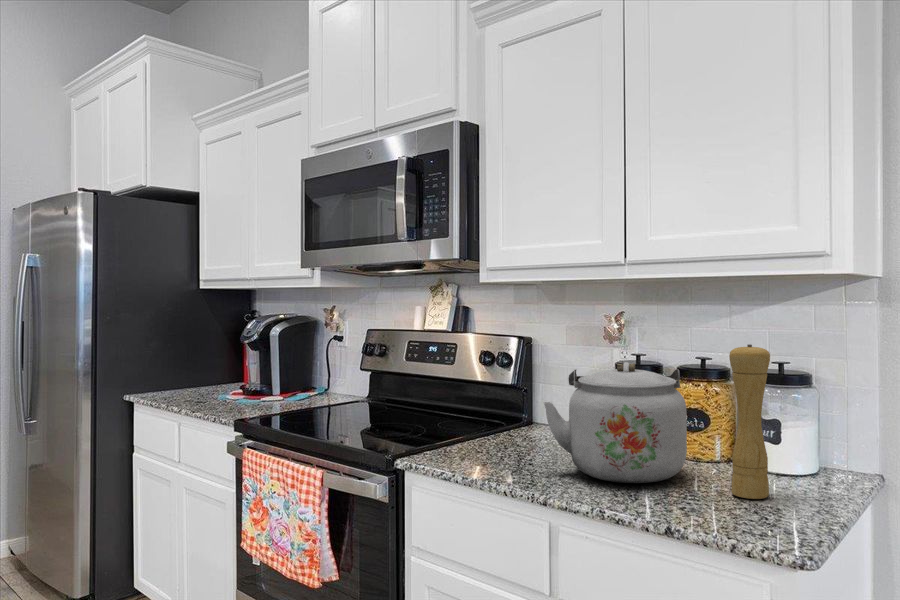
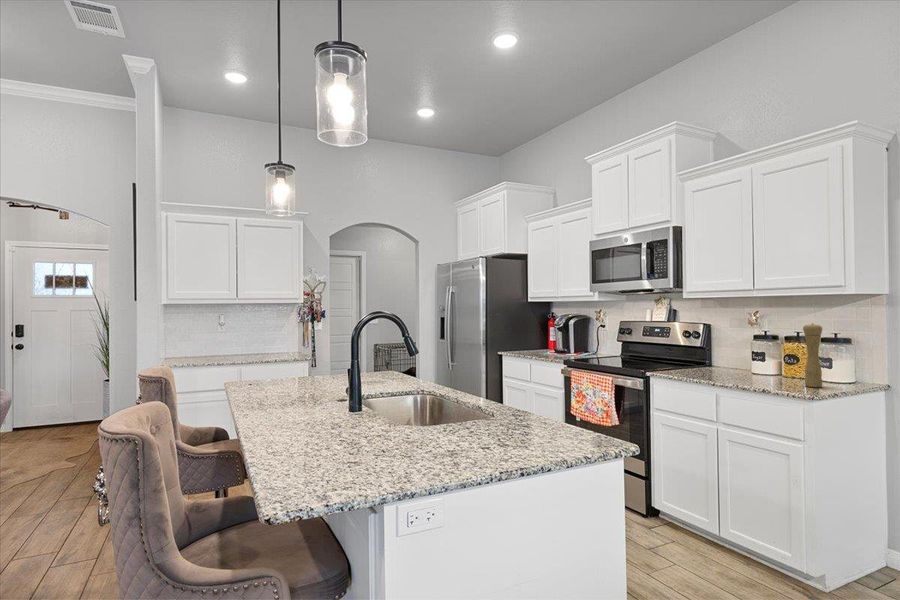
kettle: present [543,362,687,483] -> none [717,332,786,382]

